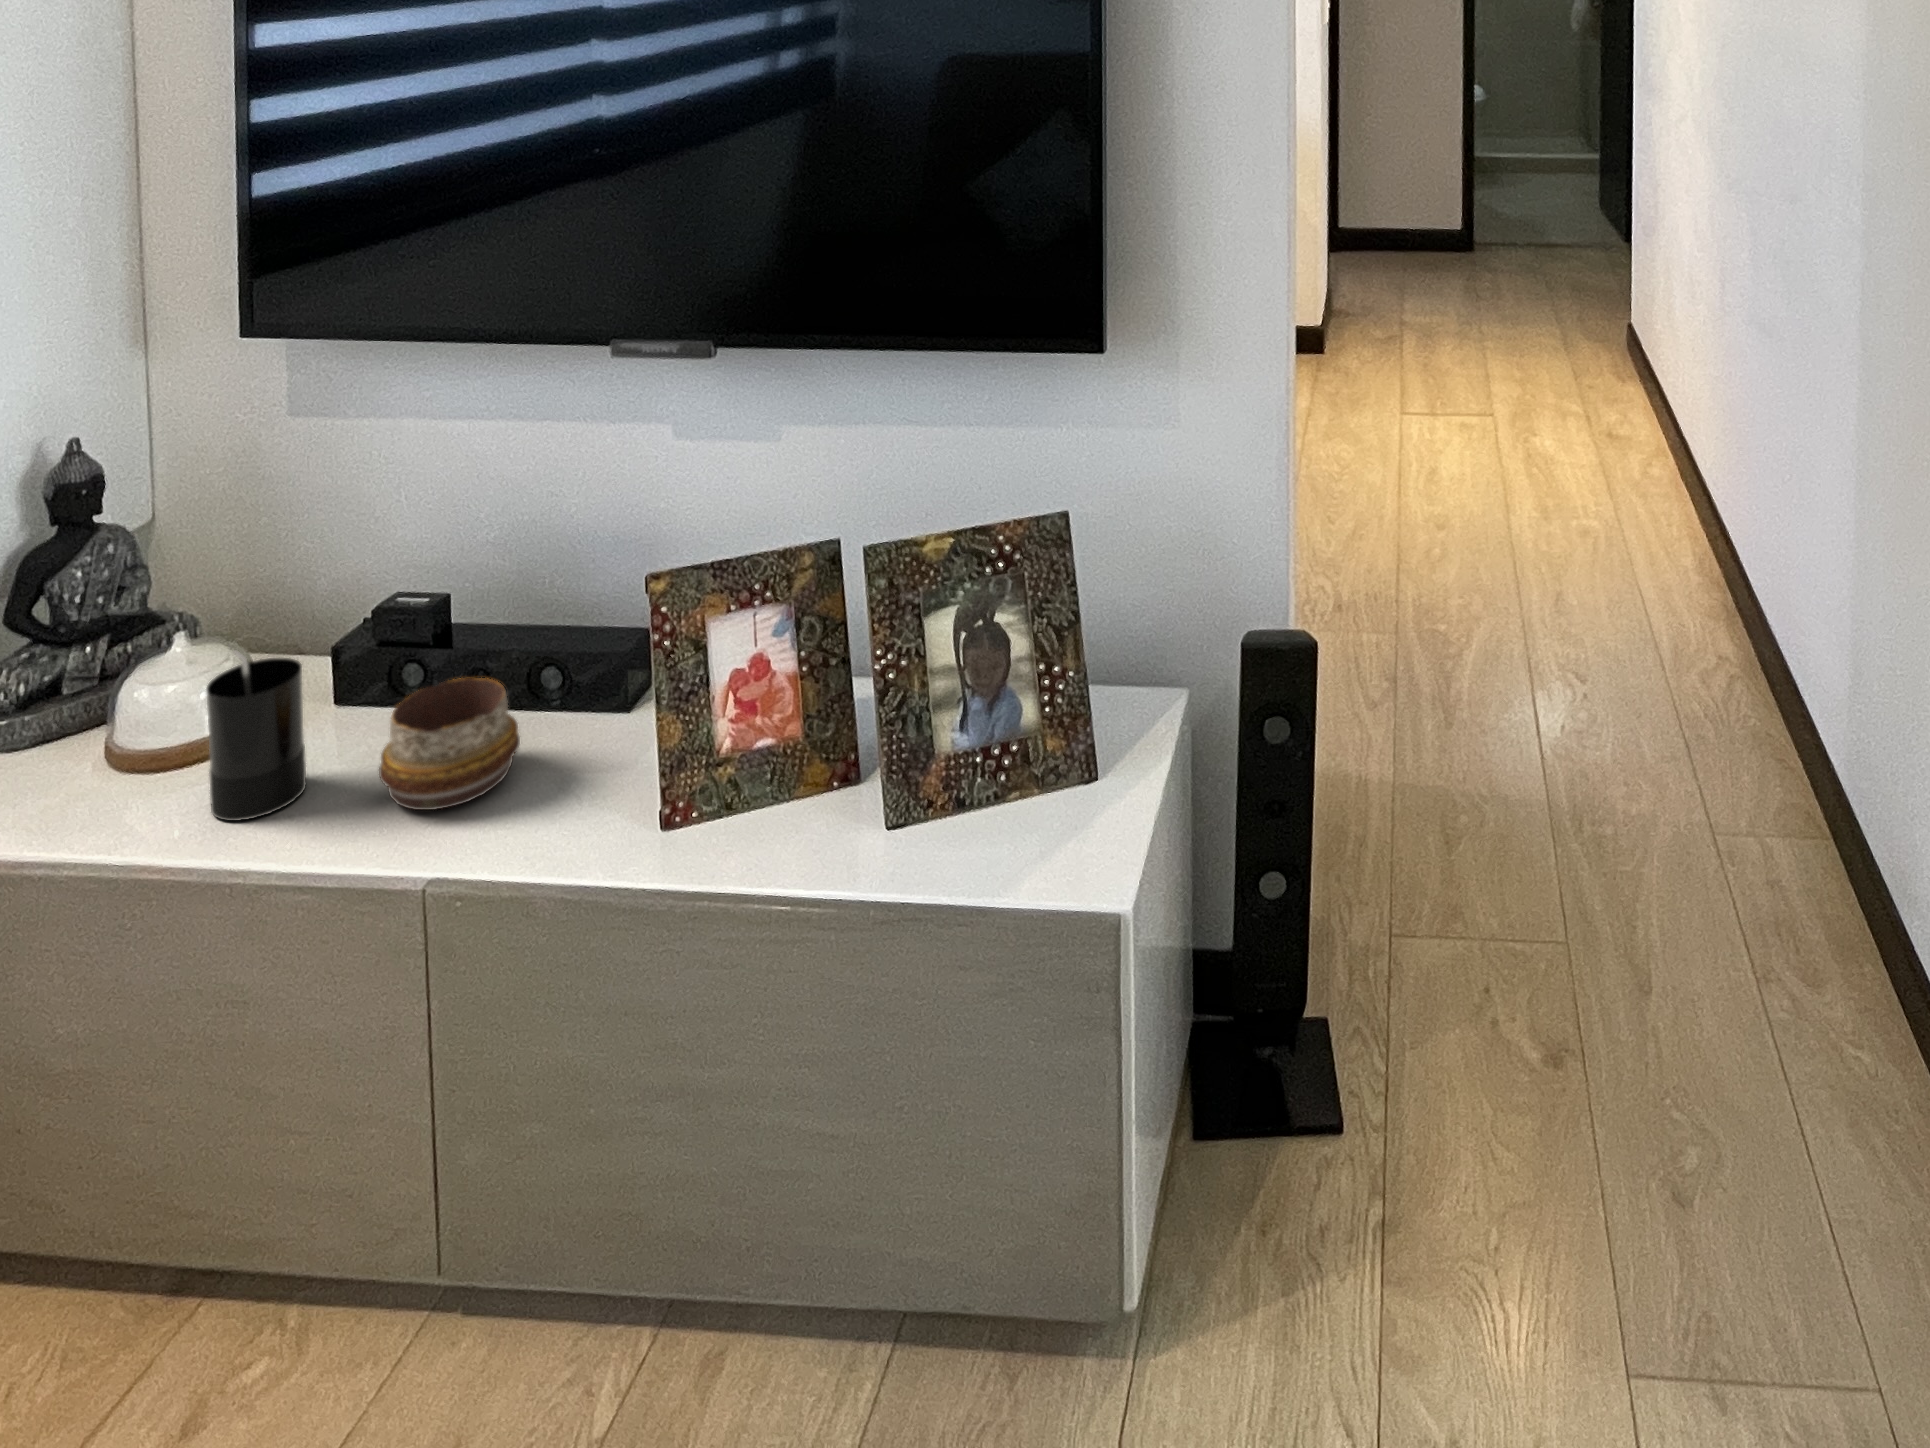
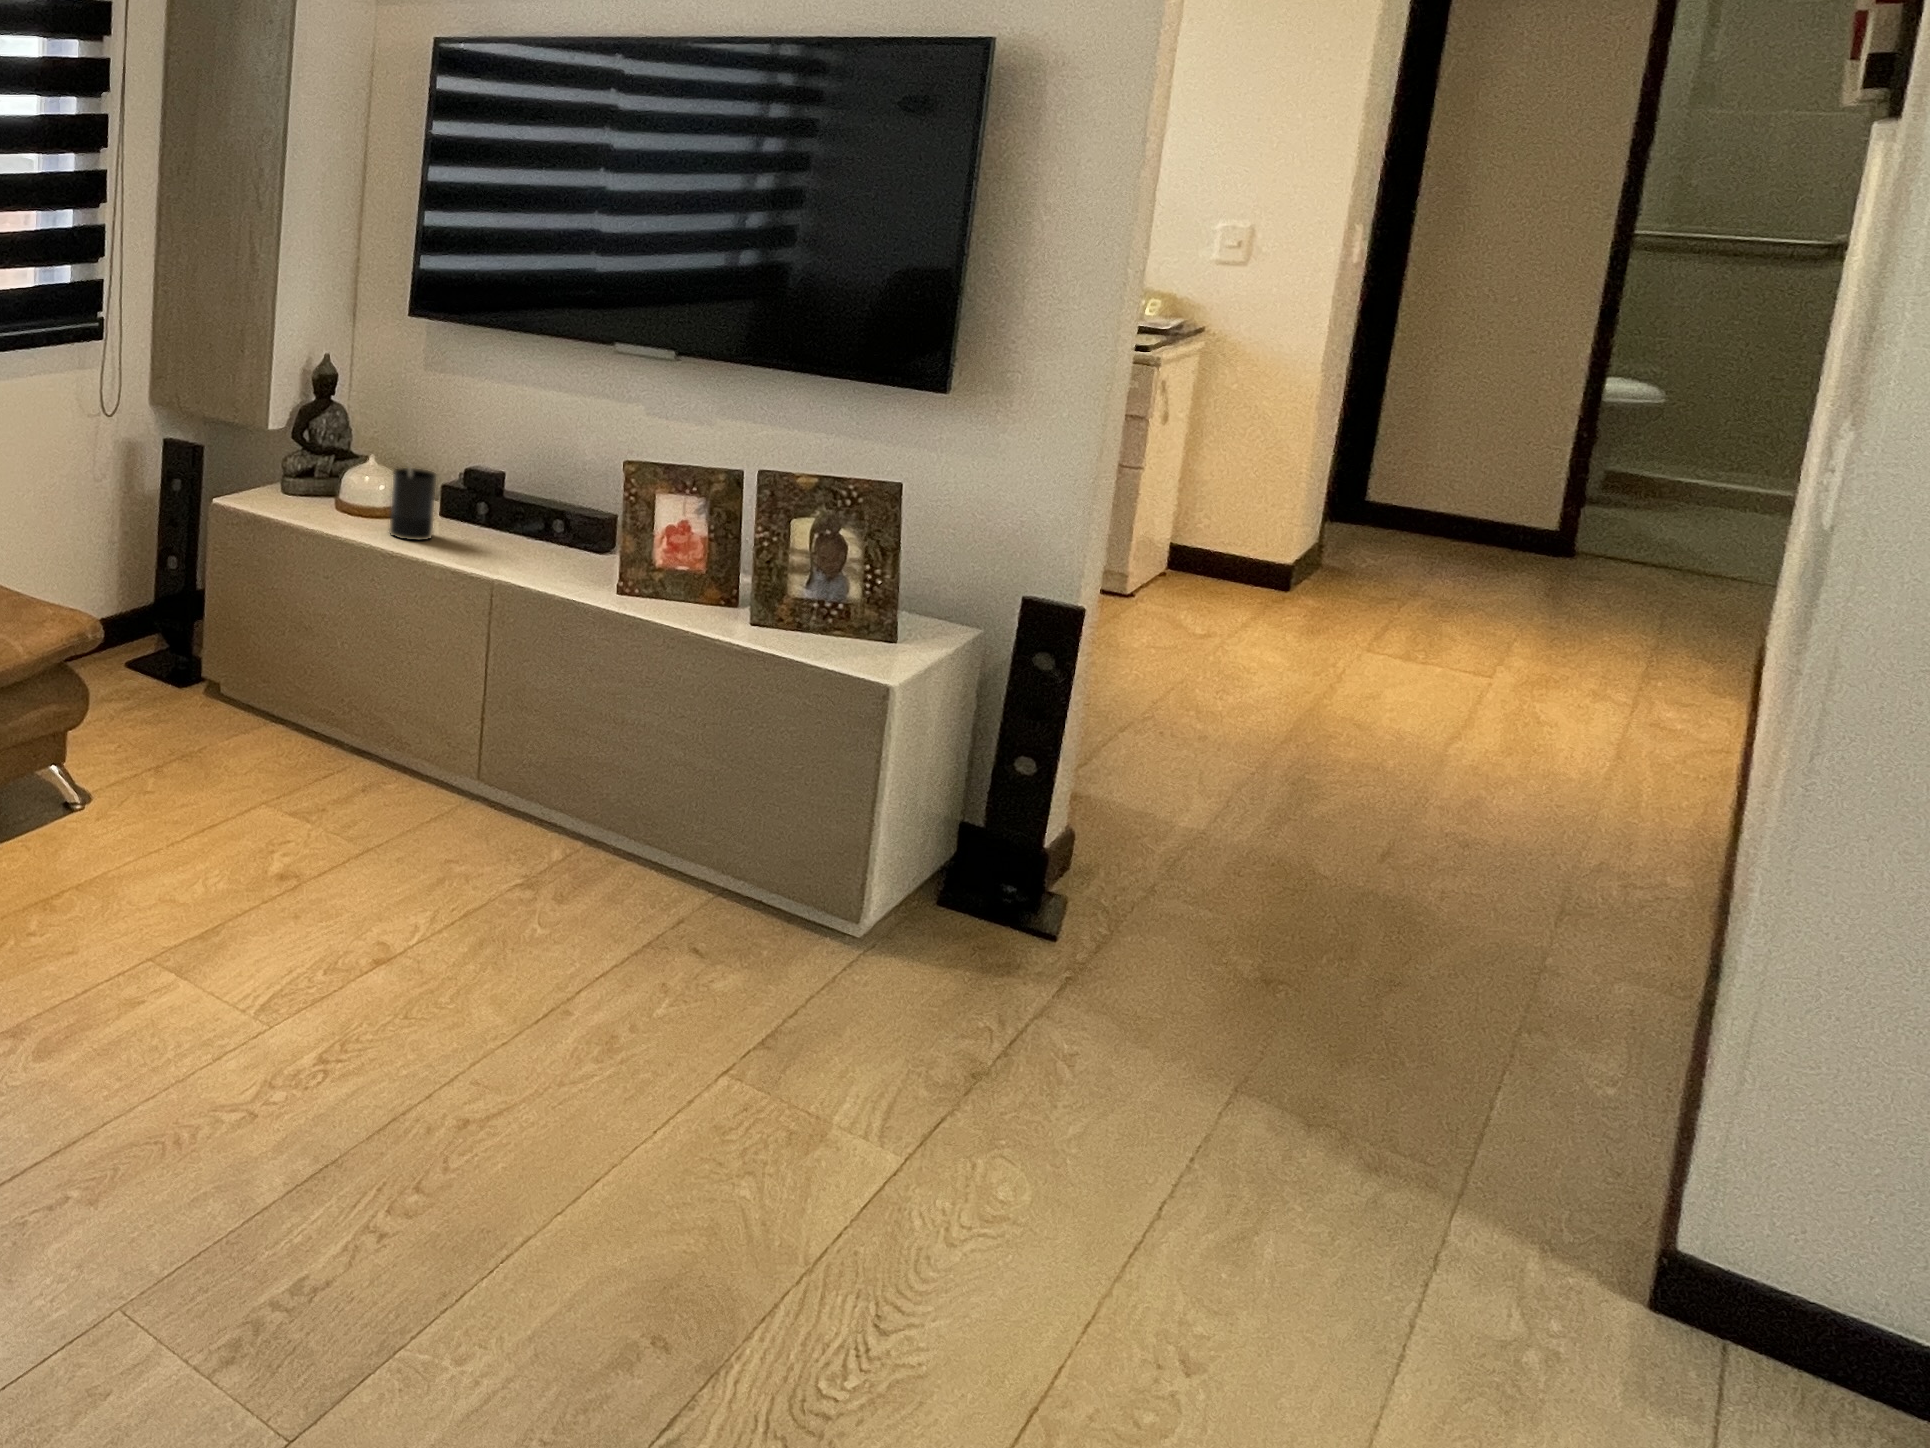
decorative bowl: present [379,678,520,810] -> none [470,503,541,560]

